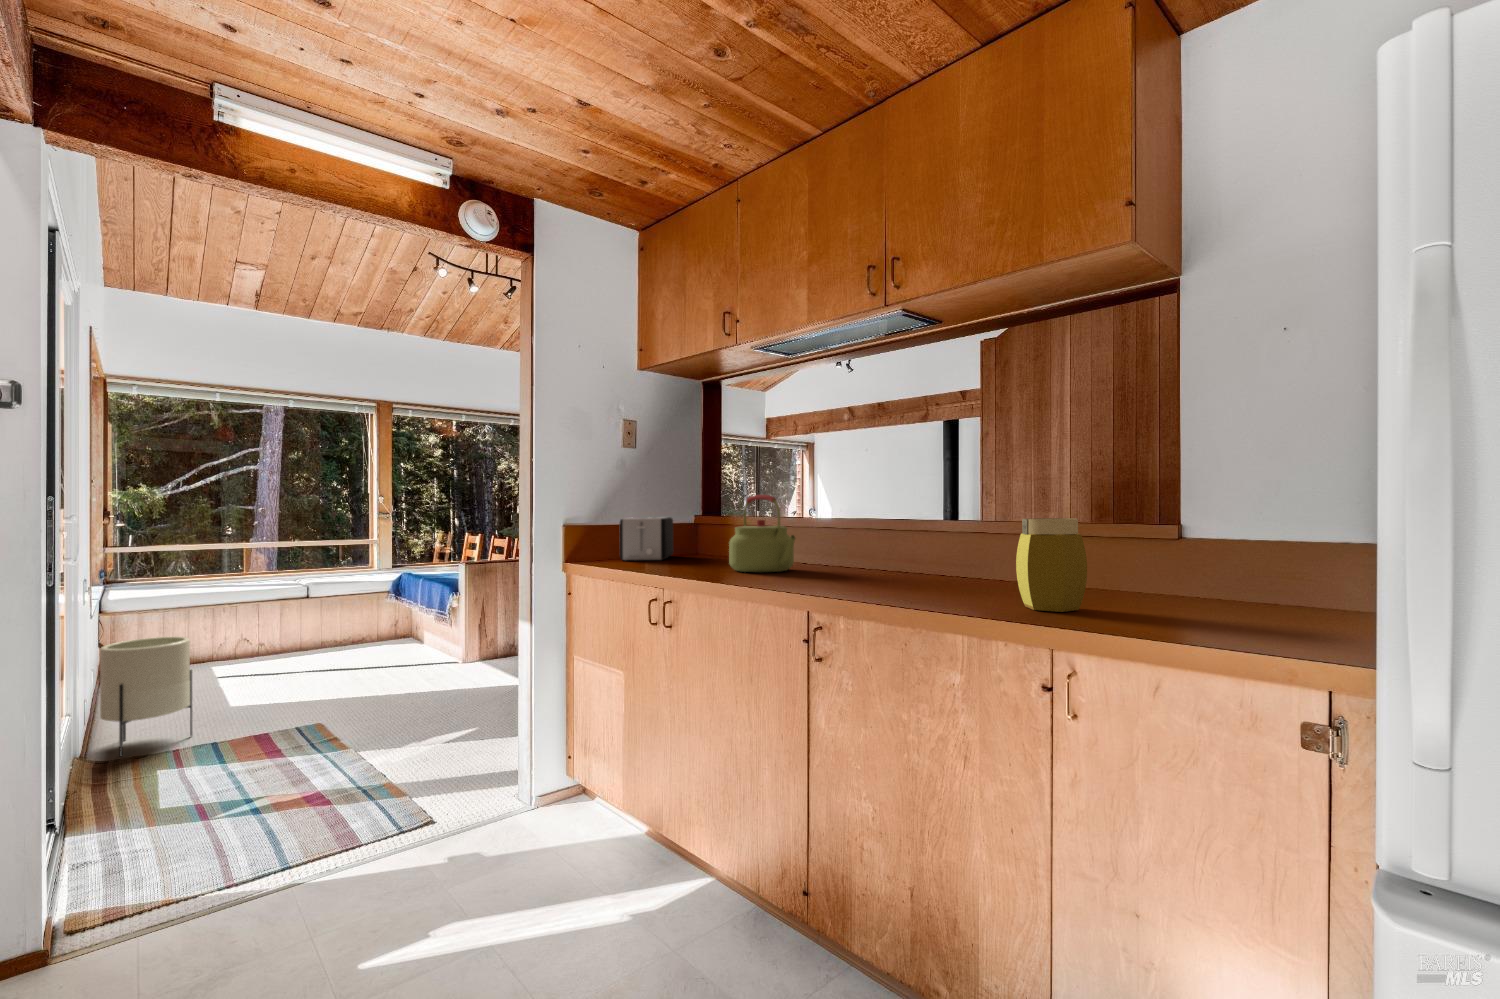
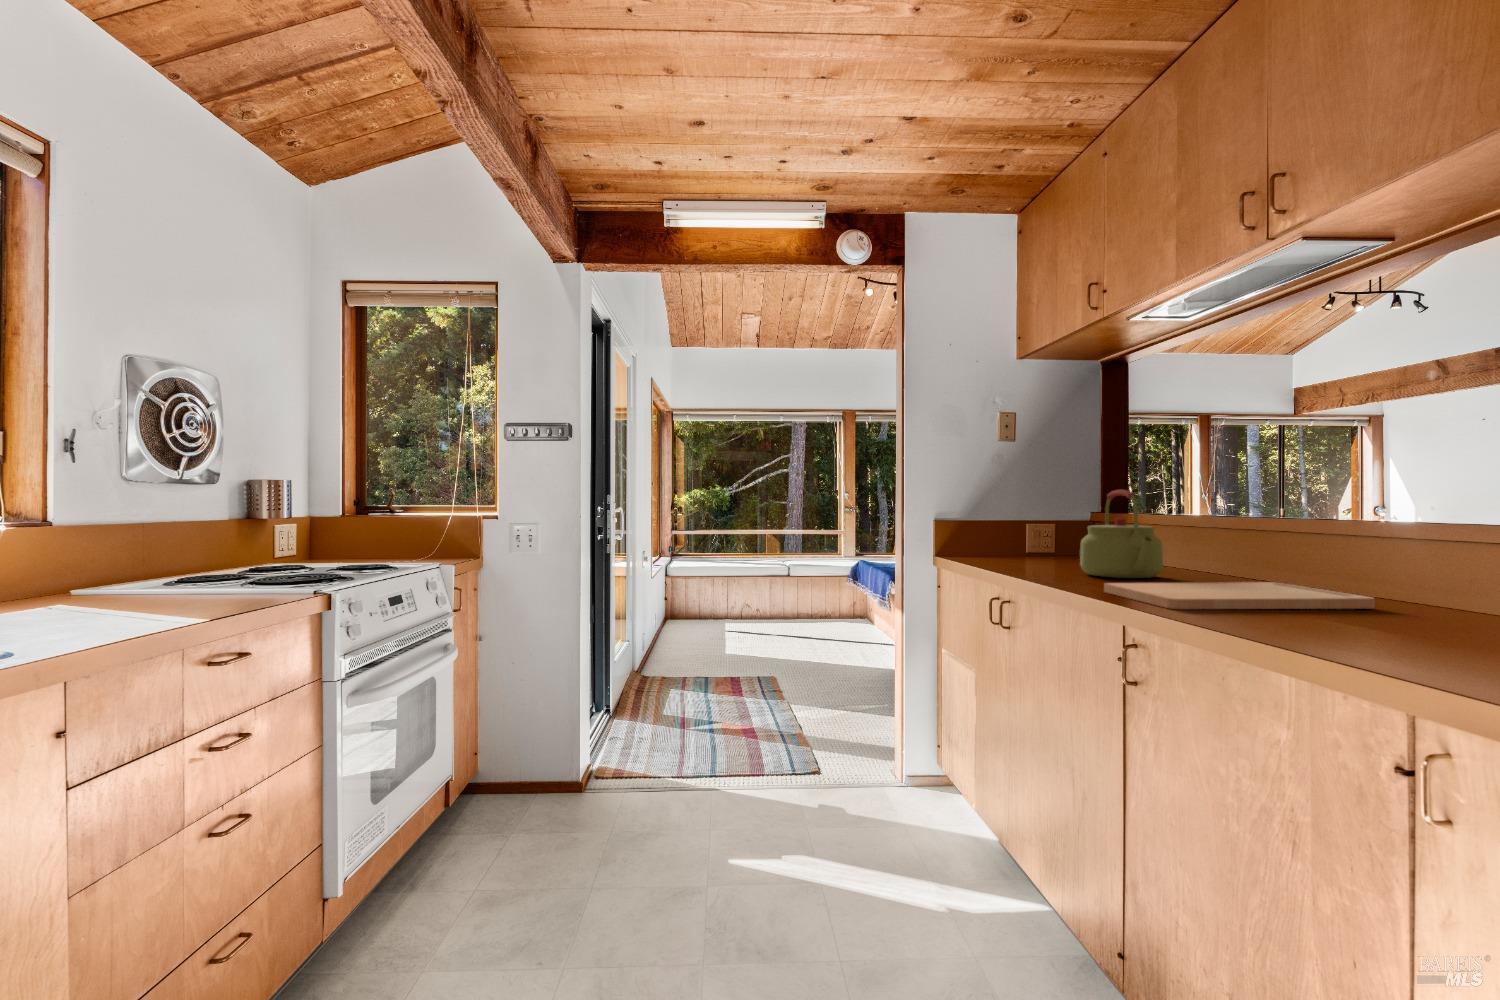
toaster: present [620,517,673,560] -> none [993,513,1064,559]
jar: present [1016,518,1087,612] -> none [1341,525,1446,653]
cutting board: none [789,568,967,595] -> present [1104,582,1374,609]
planter: present [100,637,192,757] -> none [644,595,695,677]

